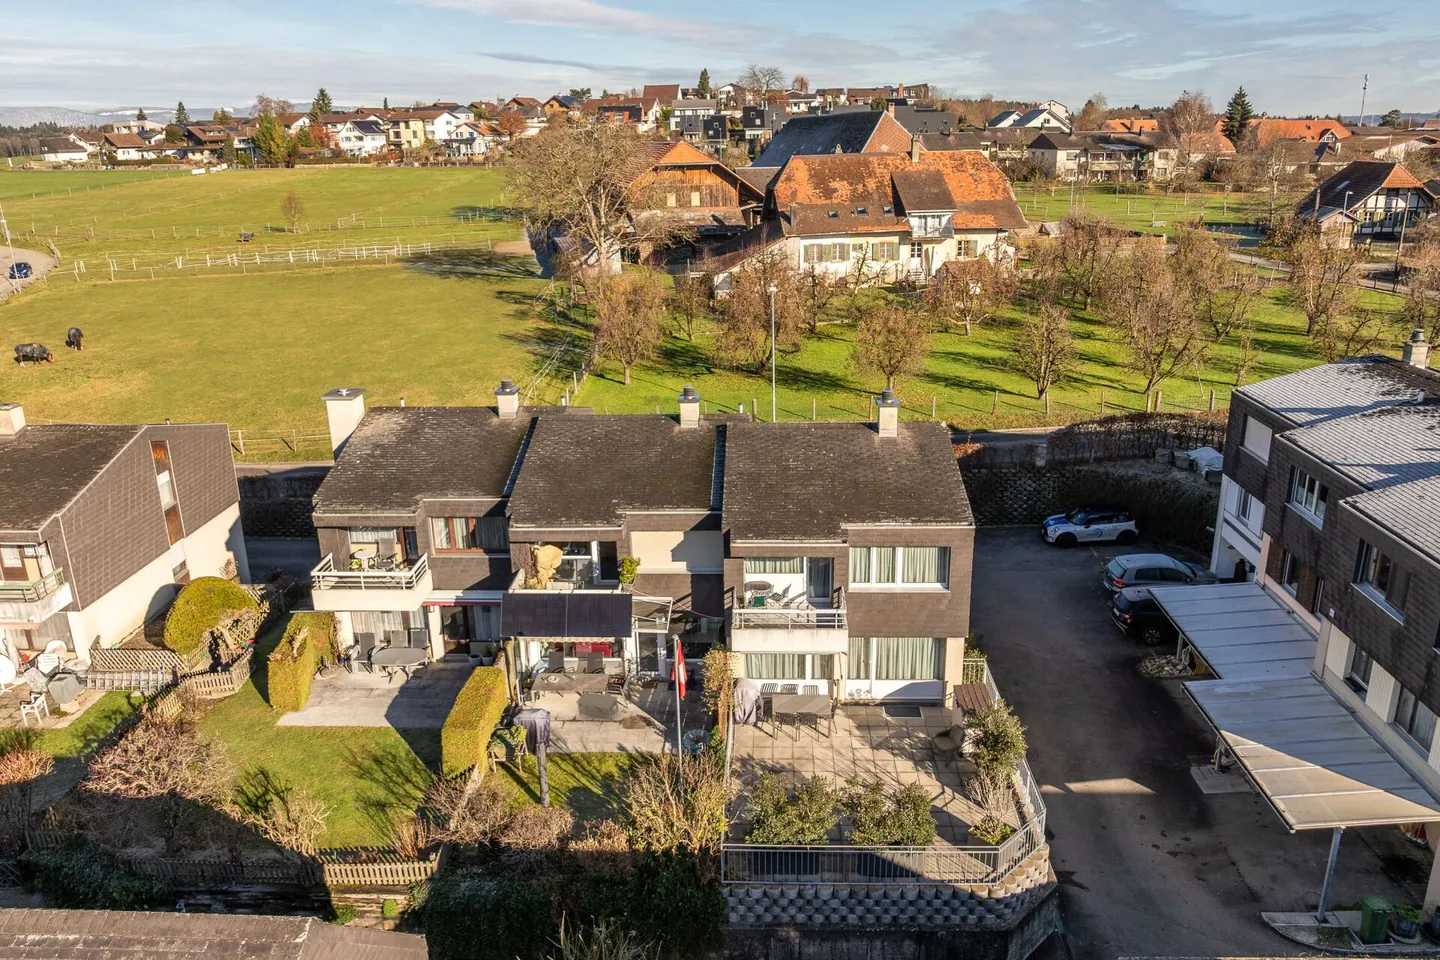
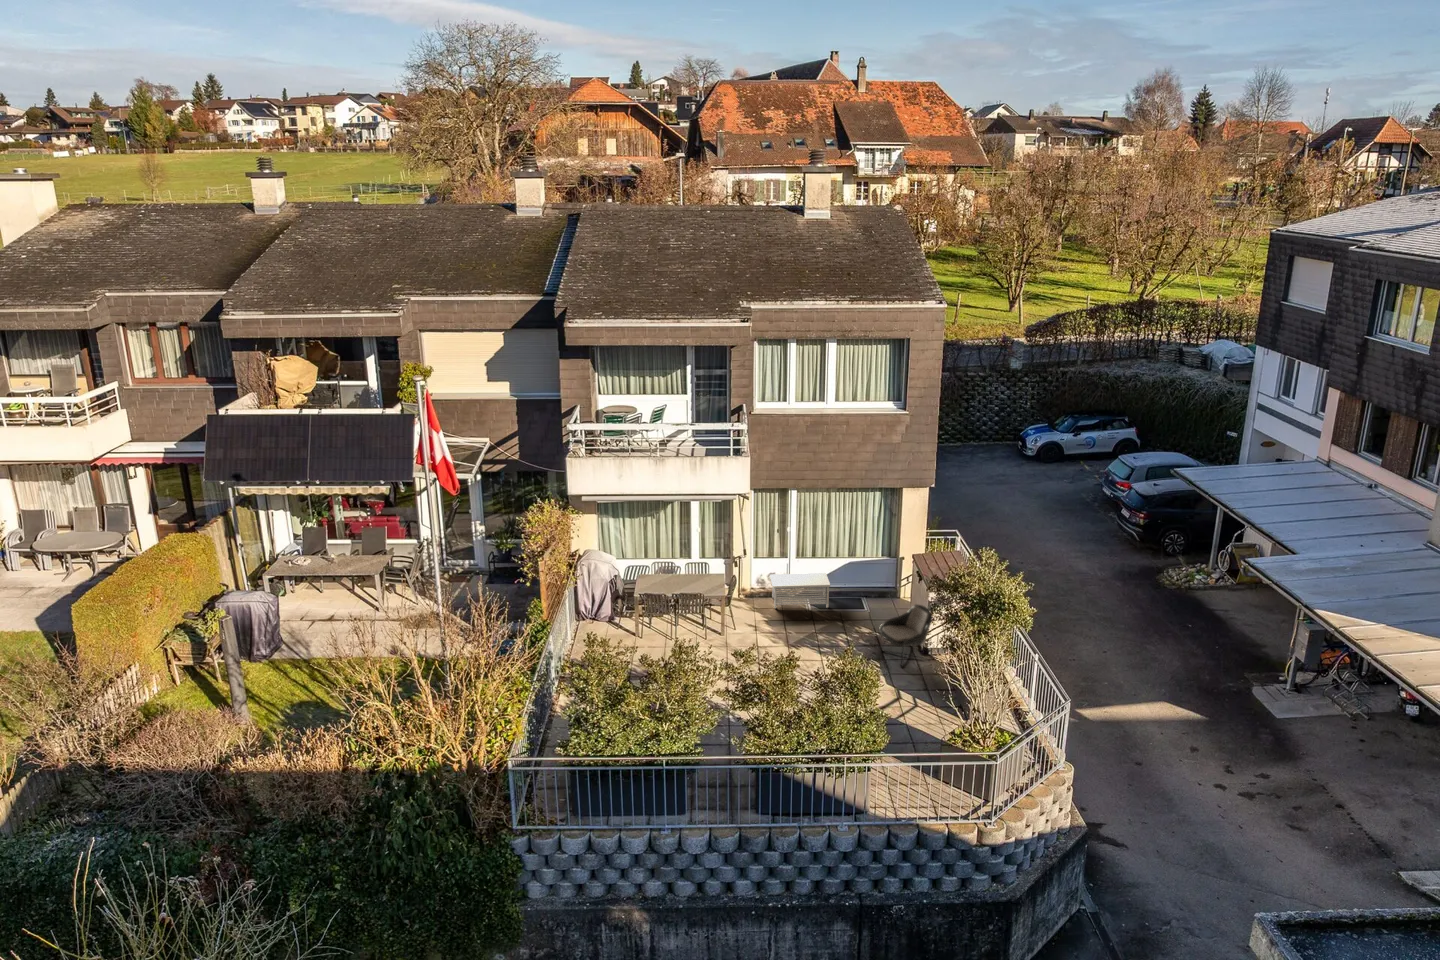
storage bench: present [576,692,618,720] -> present [770,573,830,608]

